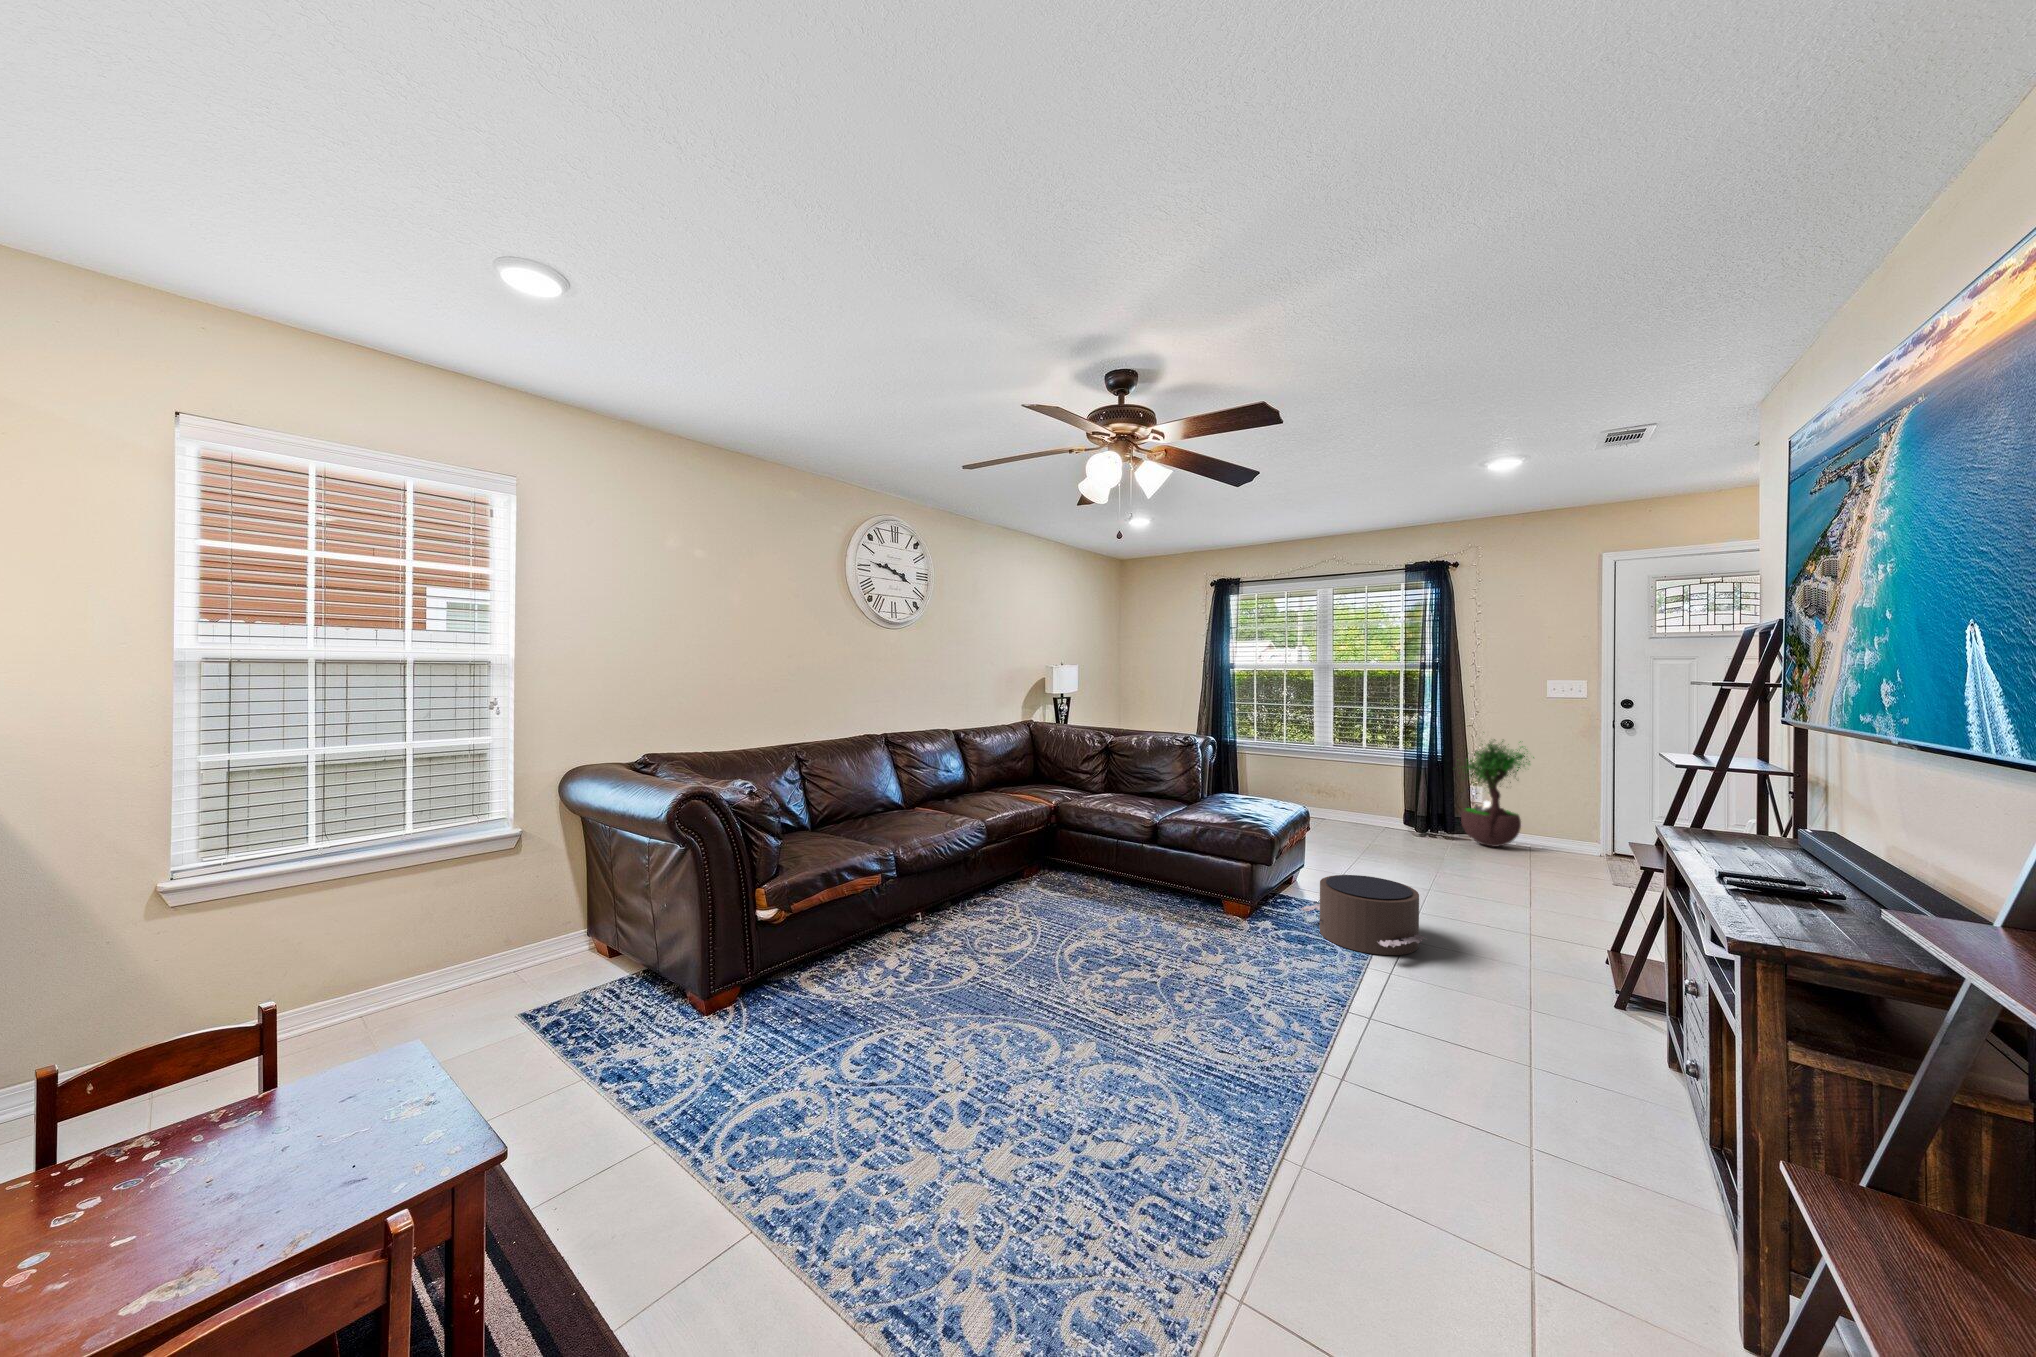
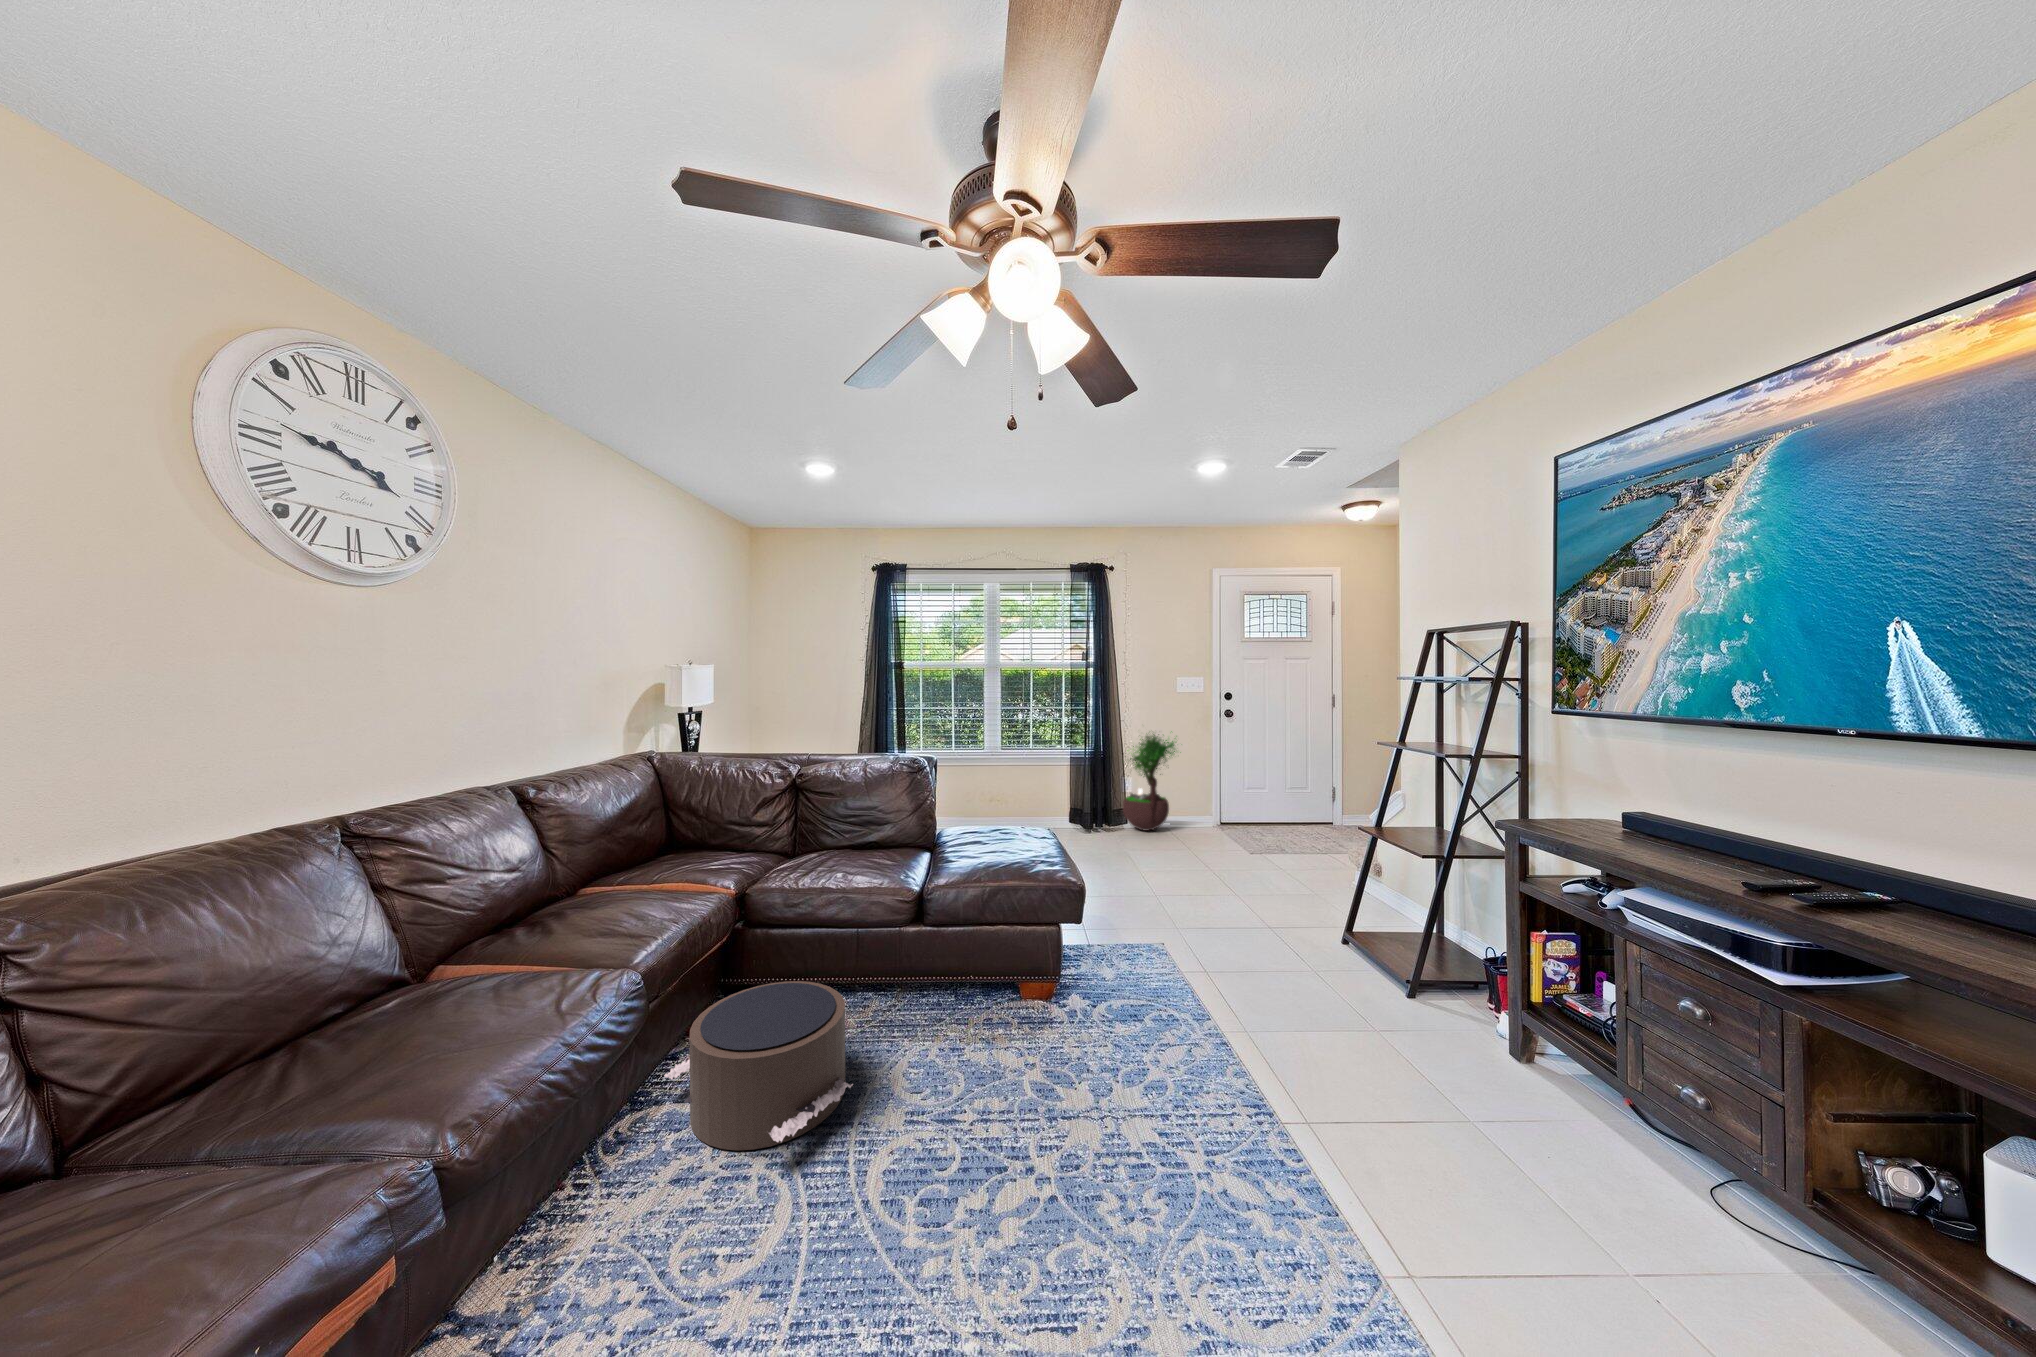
pouf: present [1301,875,1425,955] -> present [664,981,853,1150]

